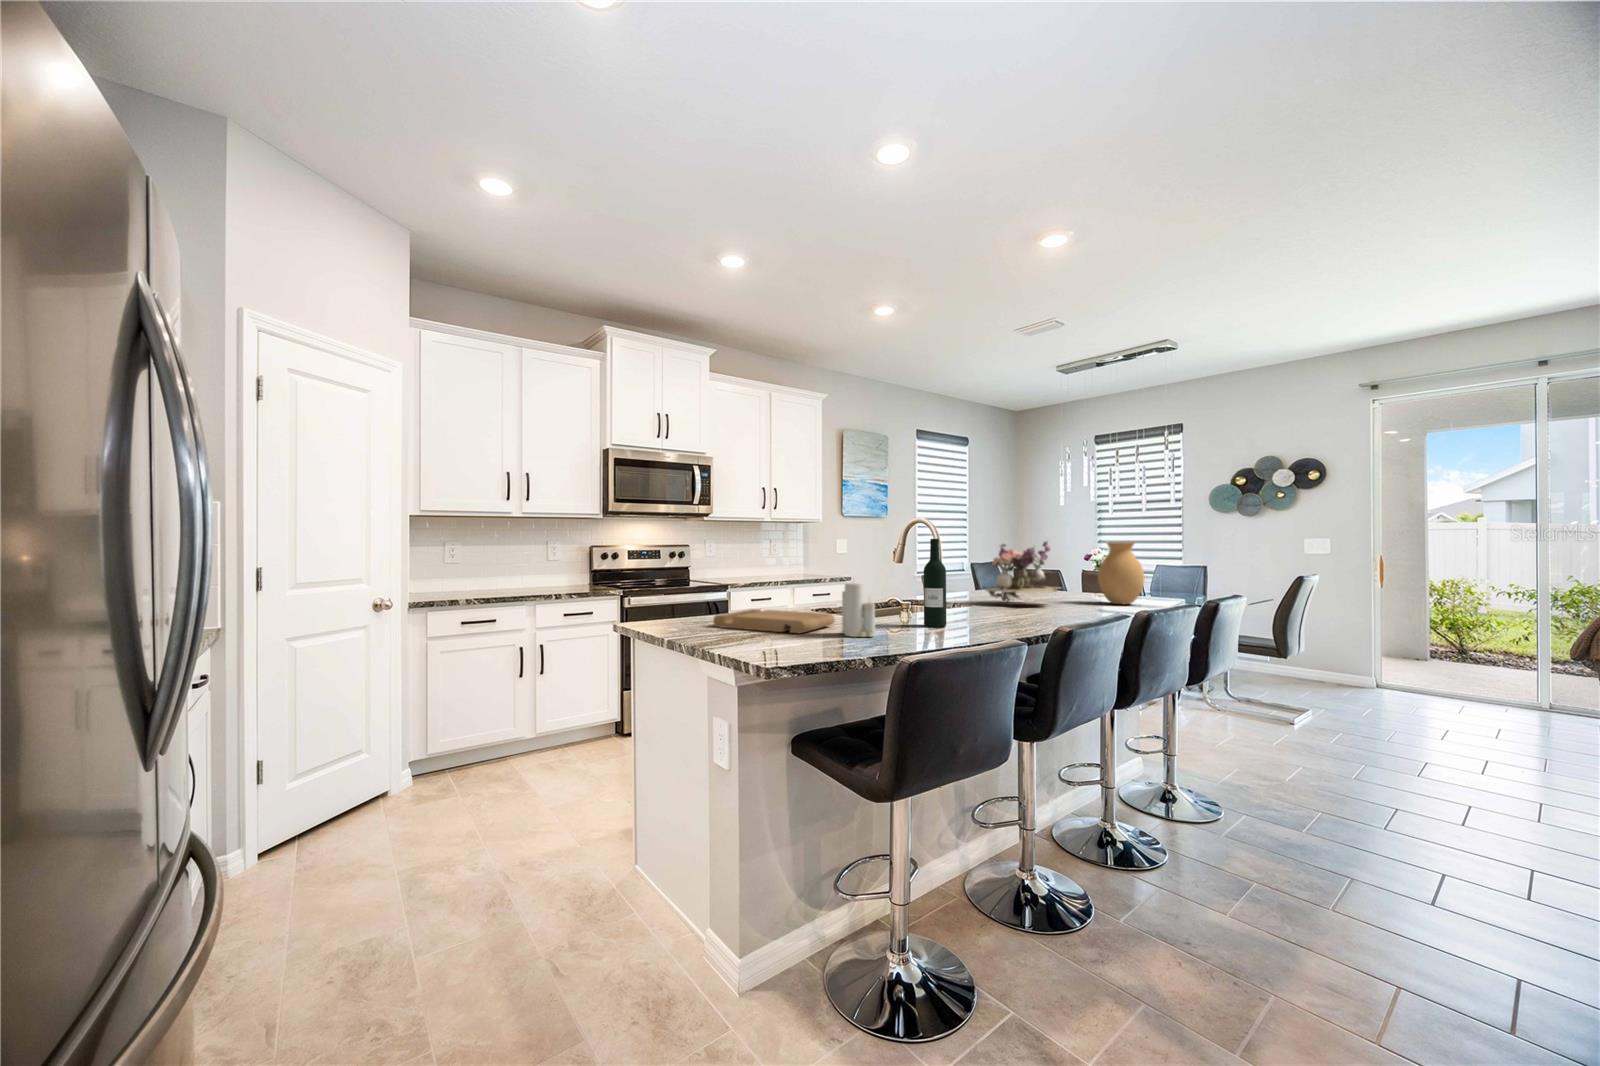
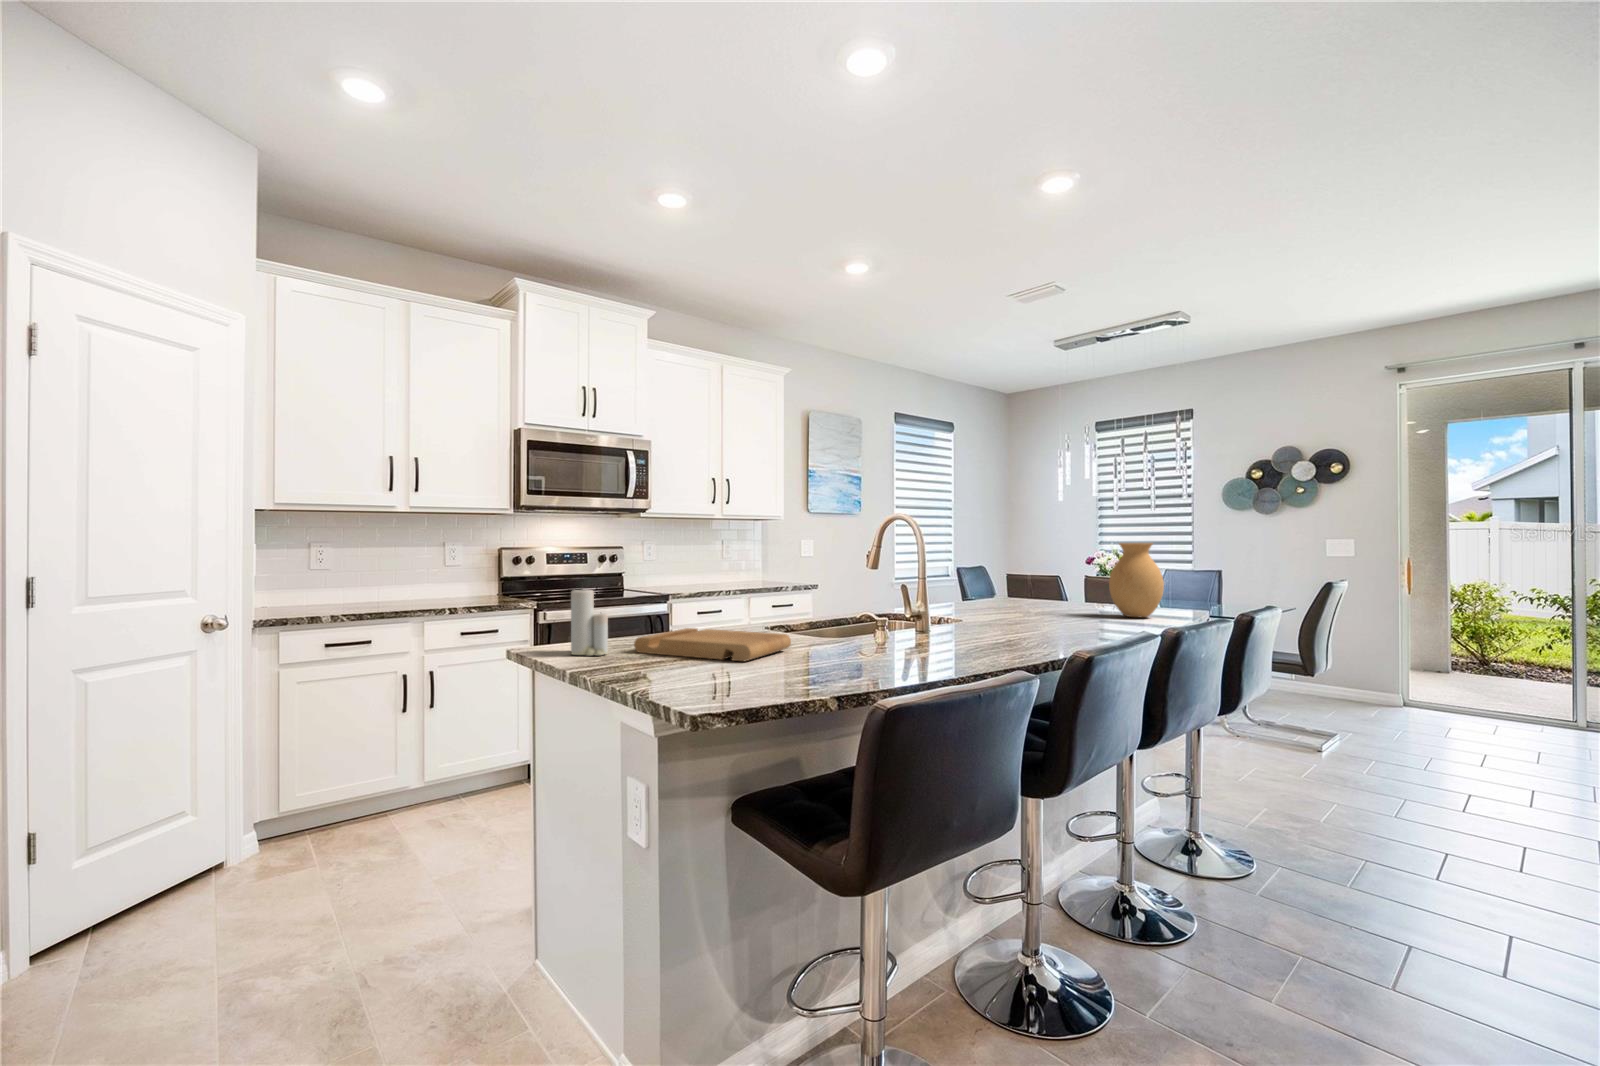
wine bottle: present [924,539,946,627] -> none [904,539,932,650]
flower arrangement: present [982,541,1060,602] -> none [968,540,1068,618]
candle: present [842,583,875,637] -> present [571,590,608,656]

